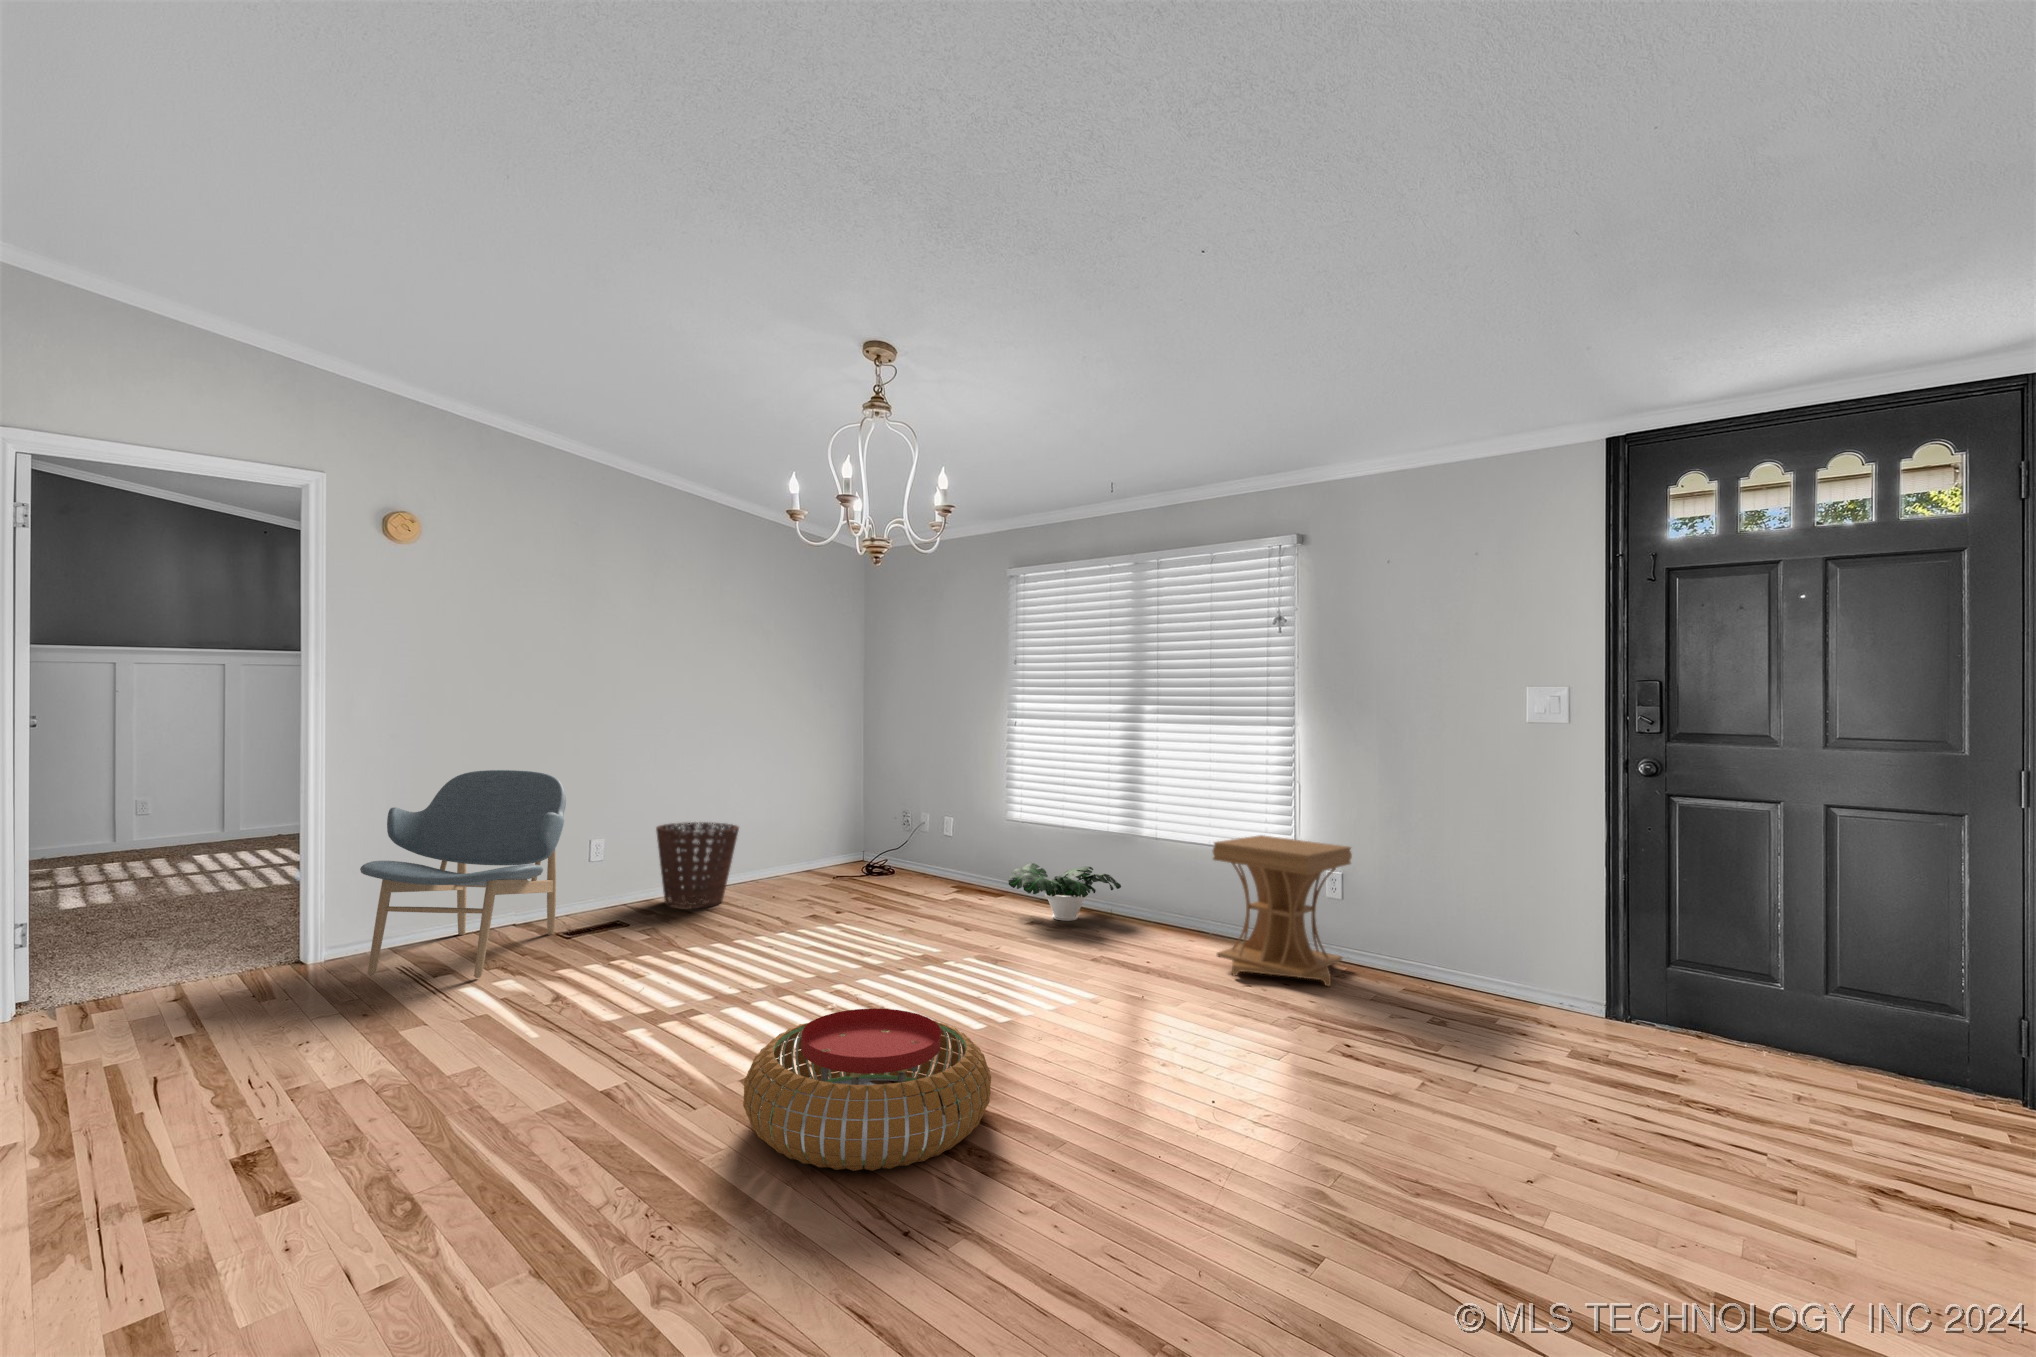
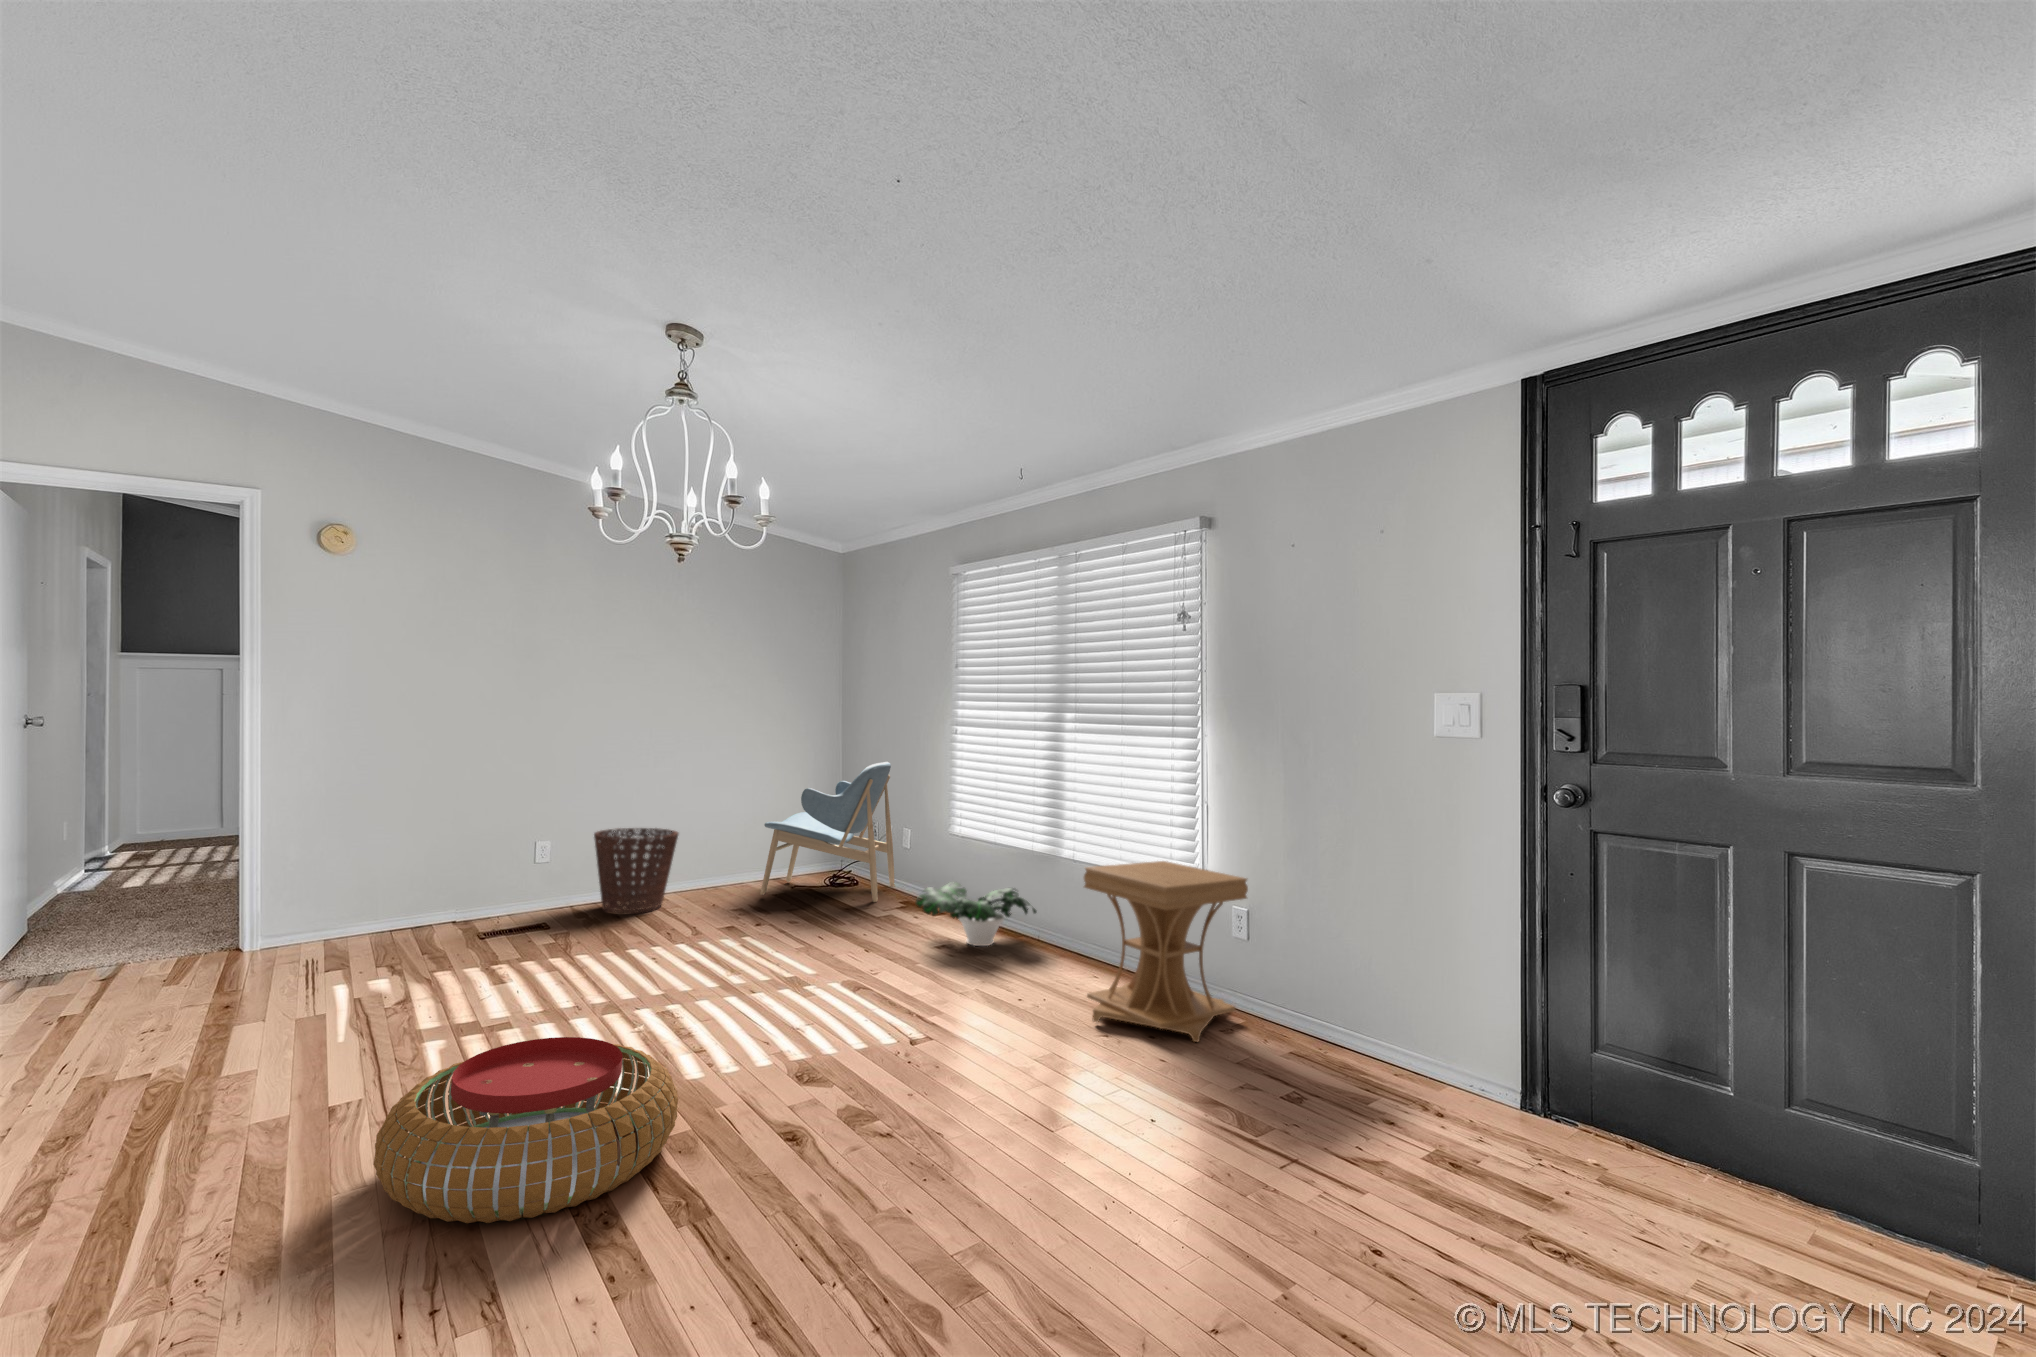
lounge chair: present [360,770,566,978] -> present [761,762,895,902]

